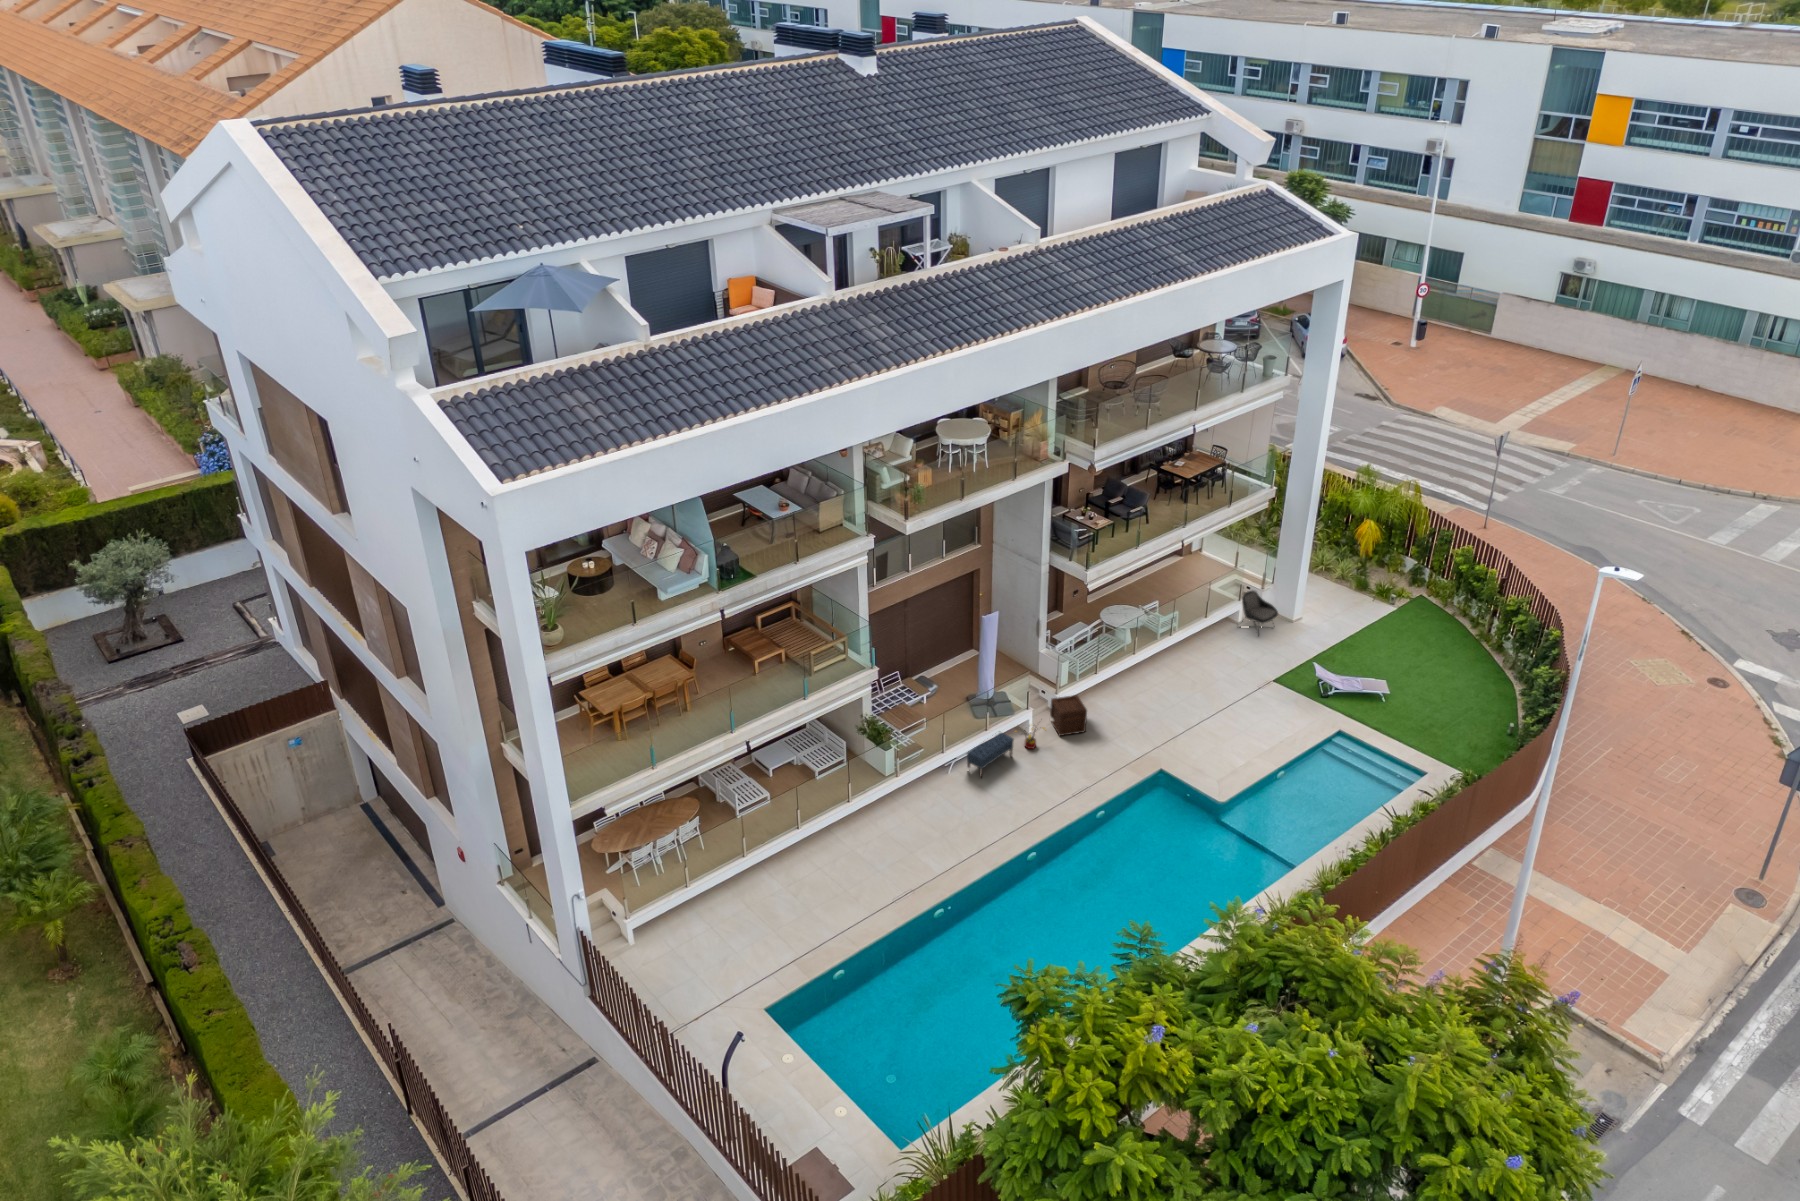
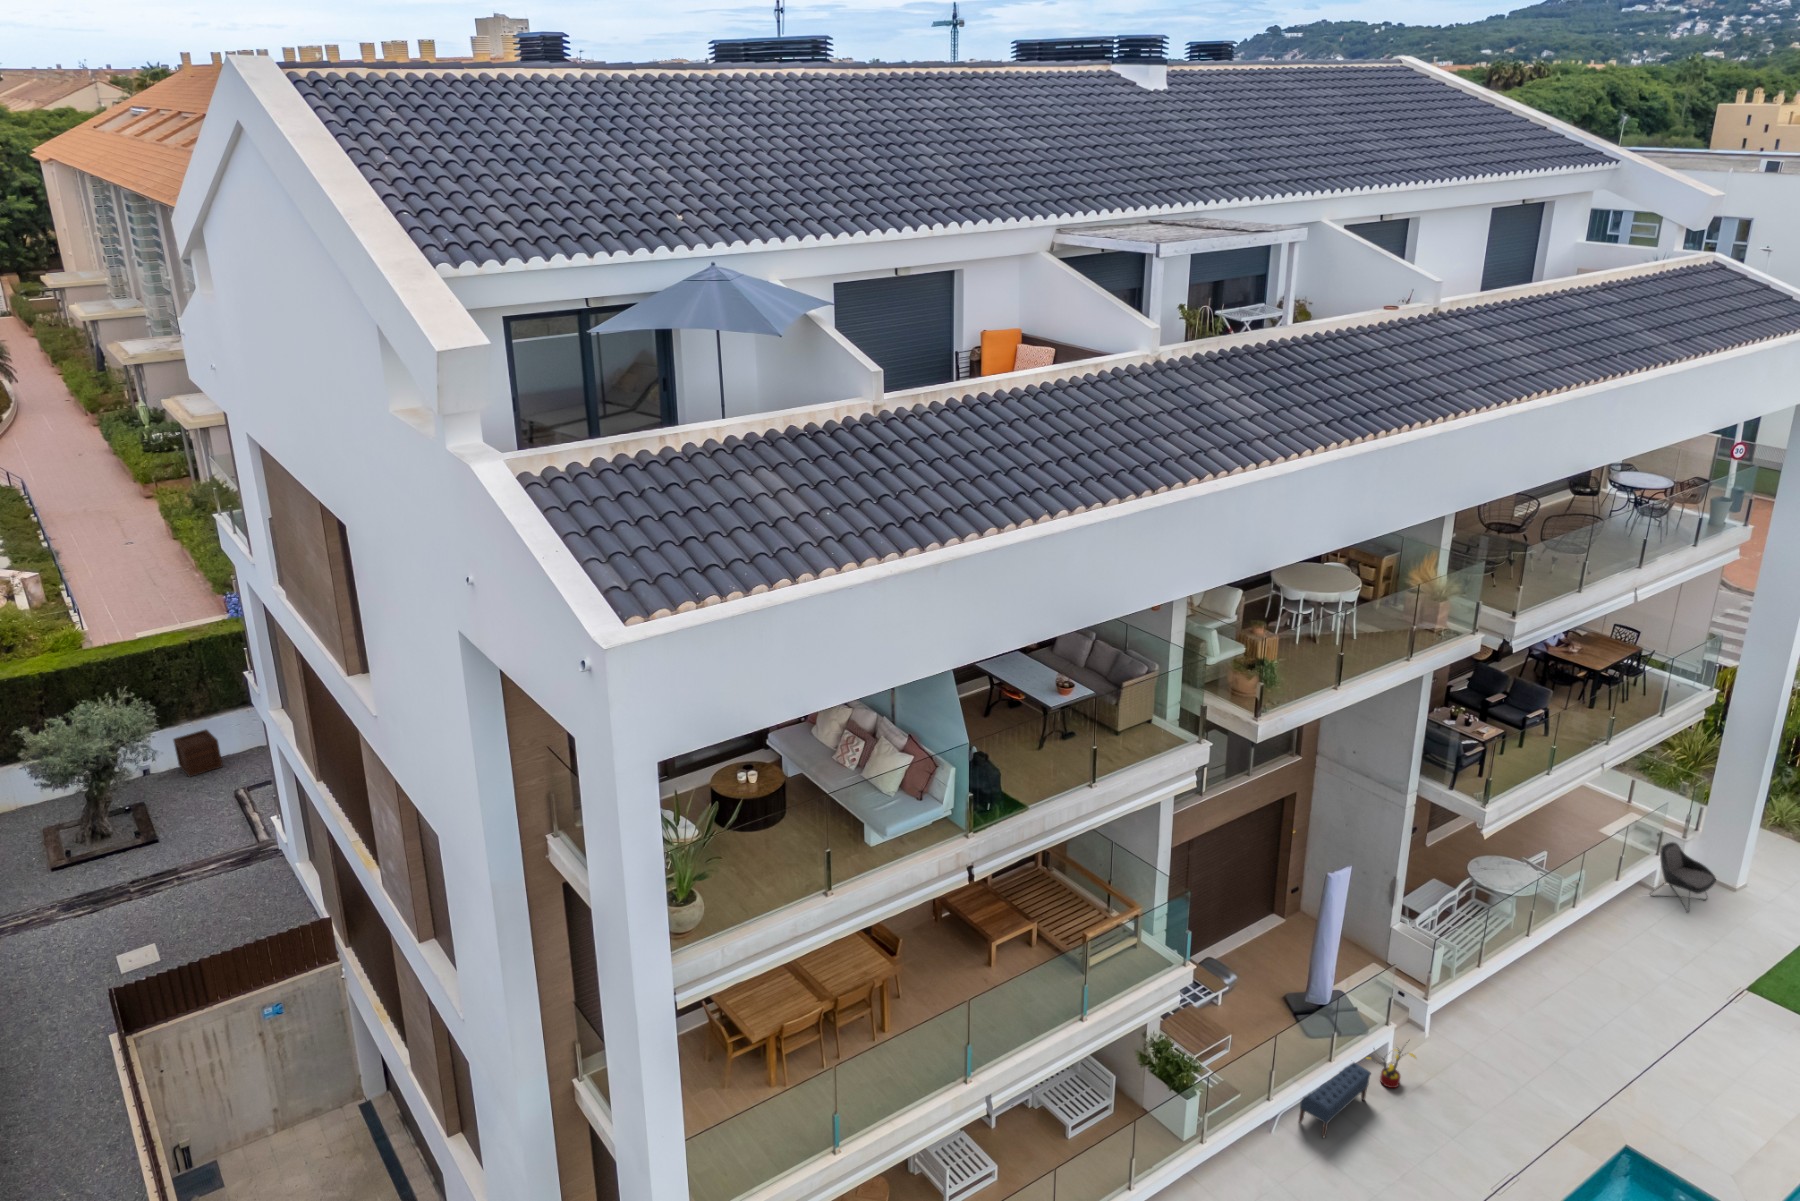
wooden crate: present [1050,695,1087,736] -> present [174,730,223,777]

